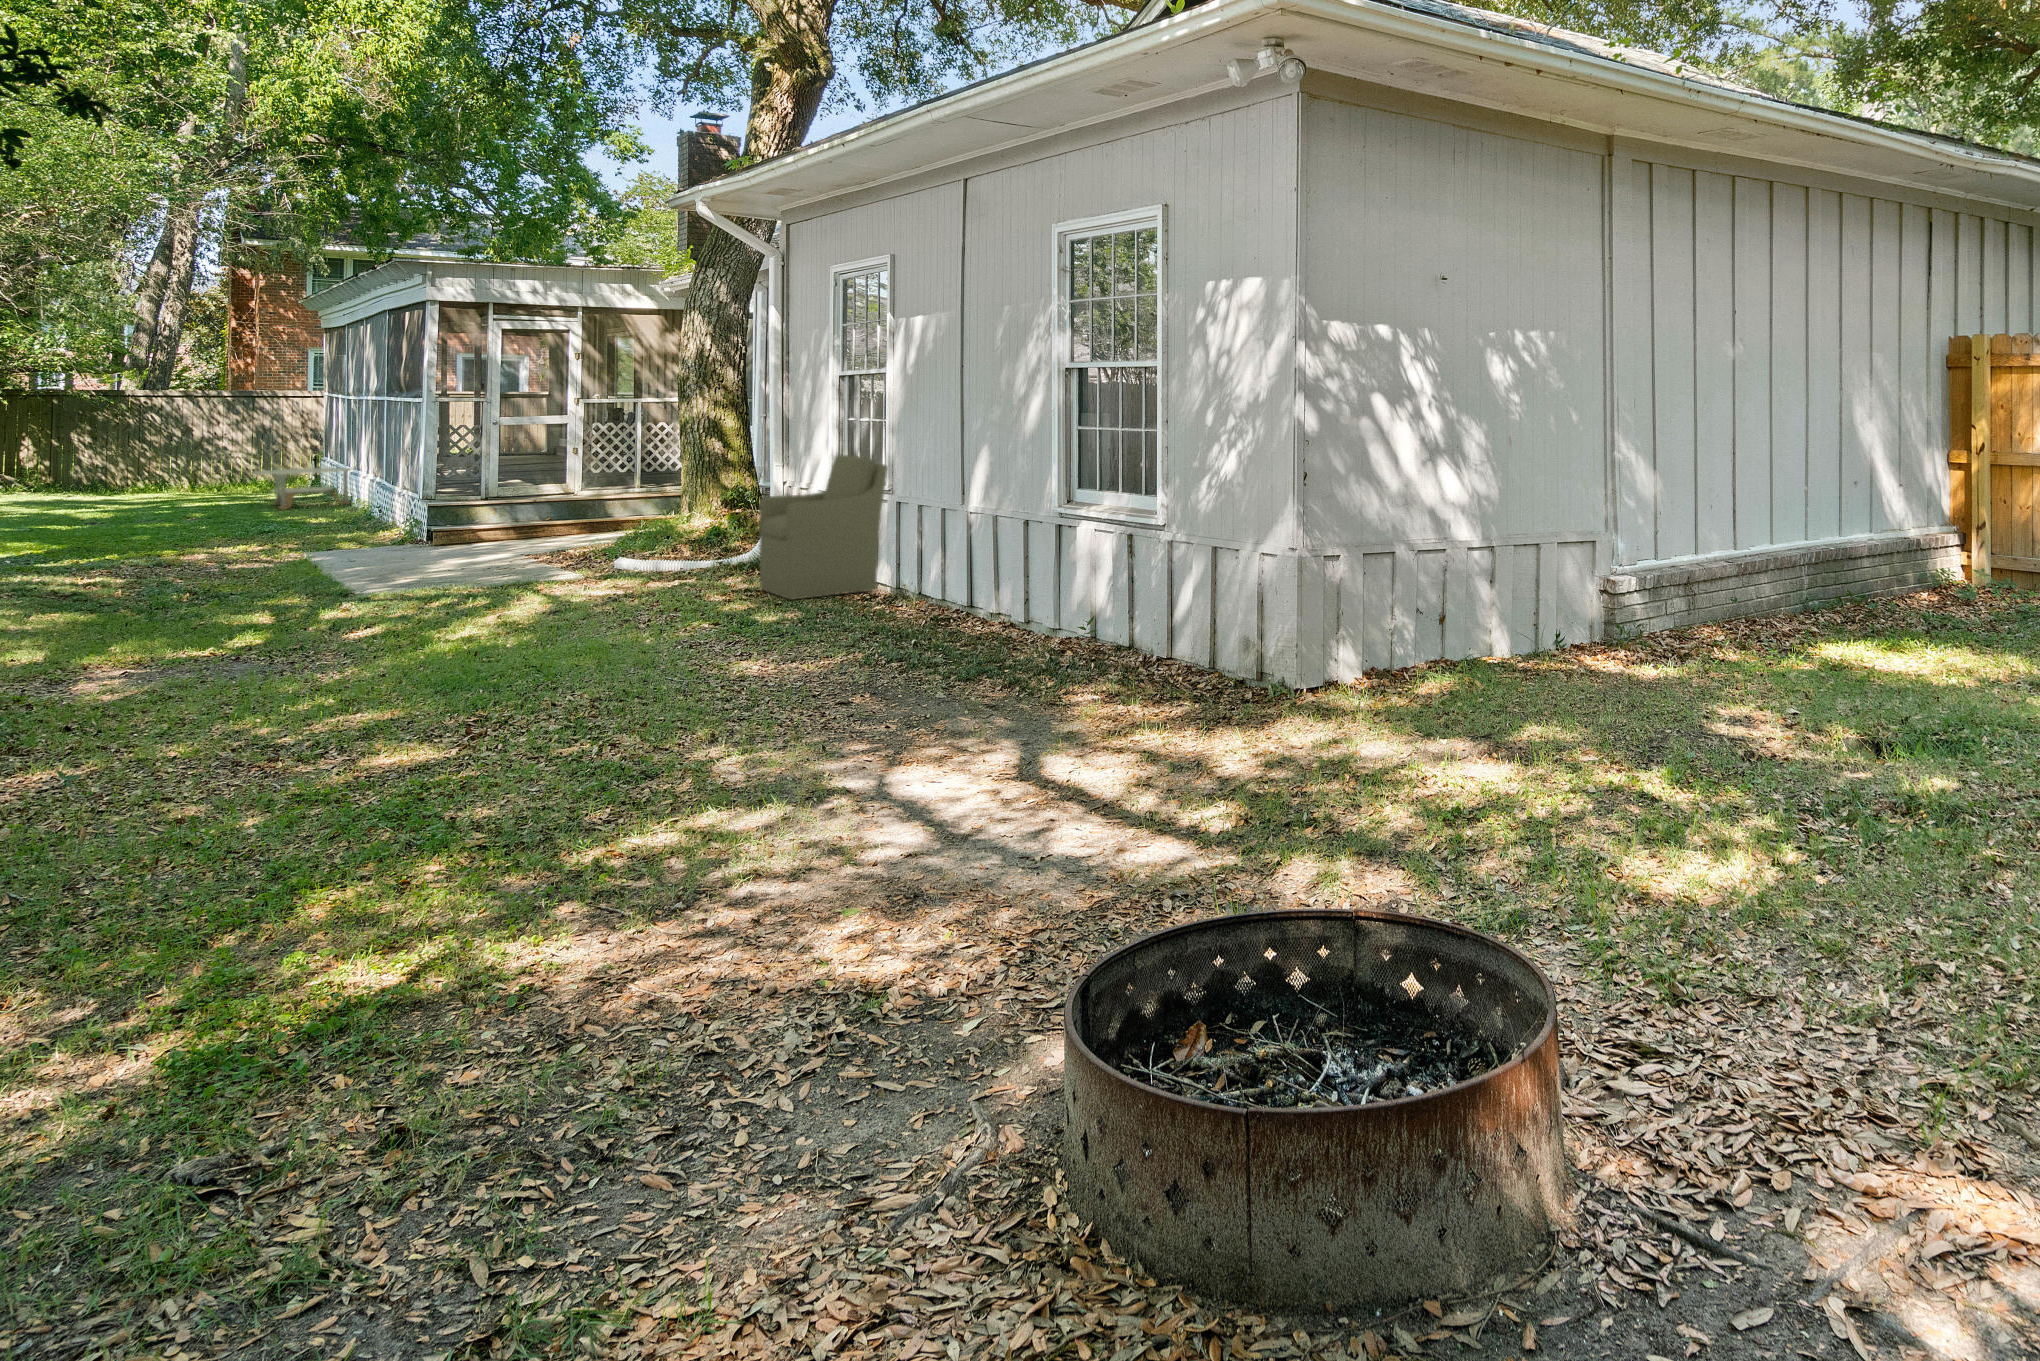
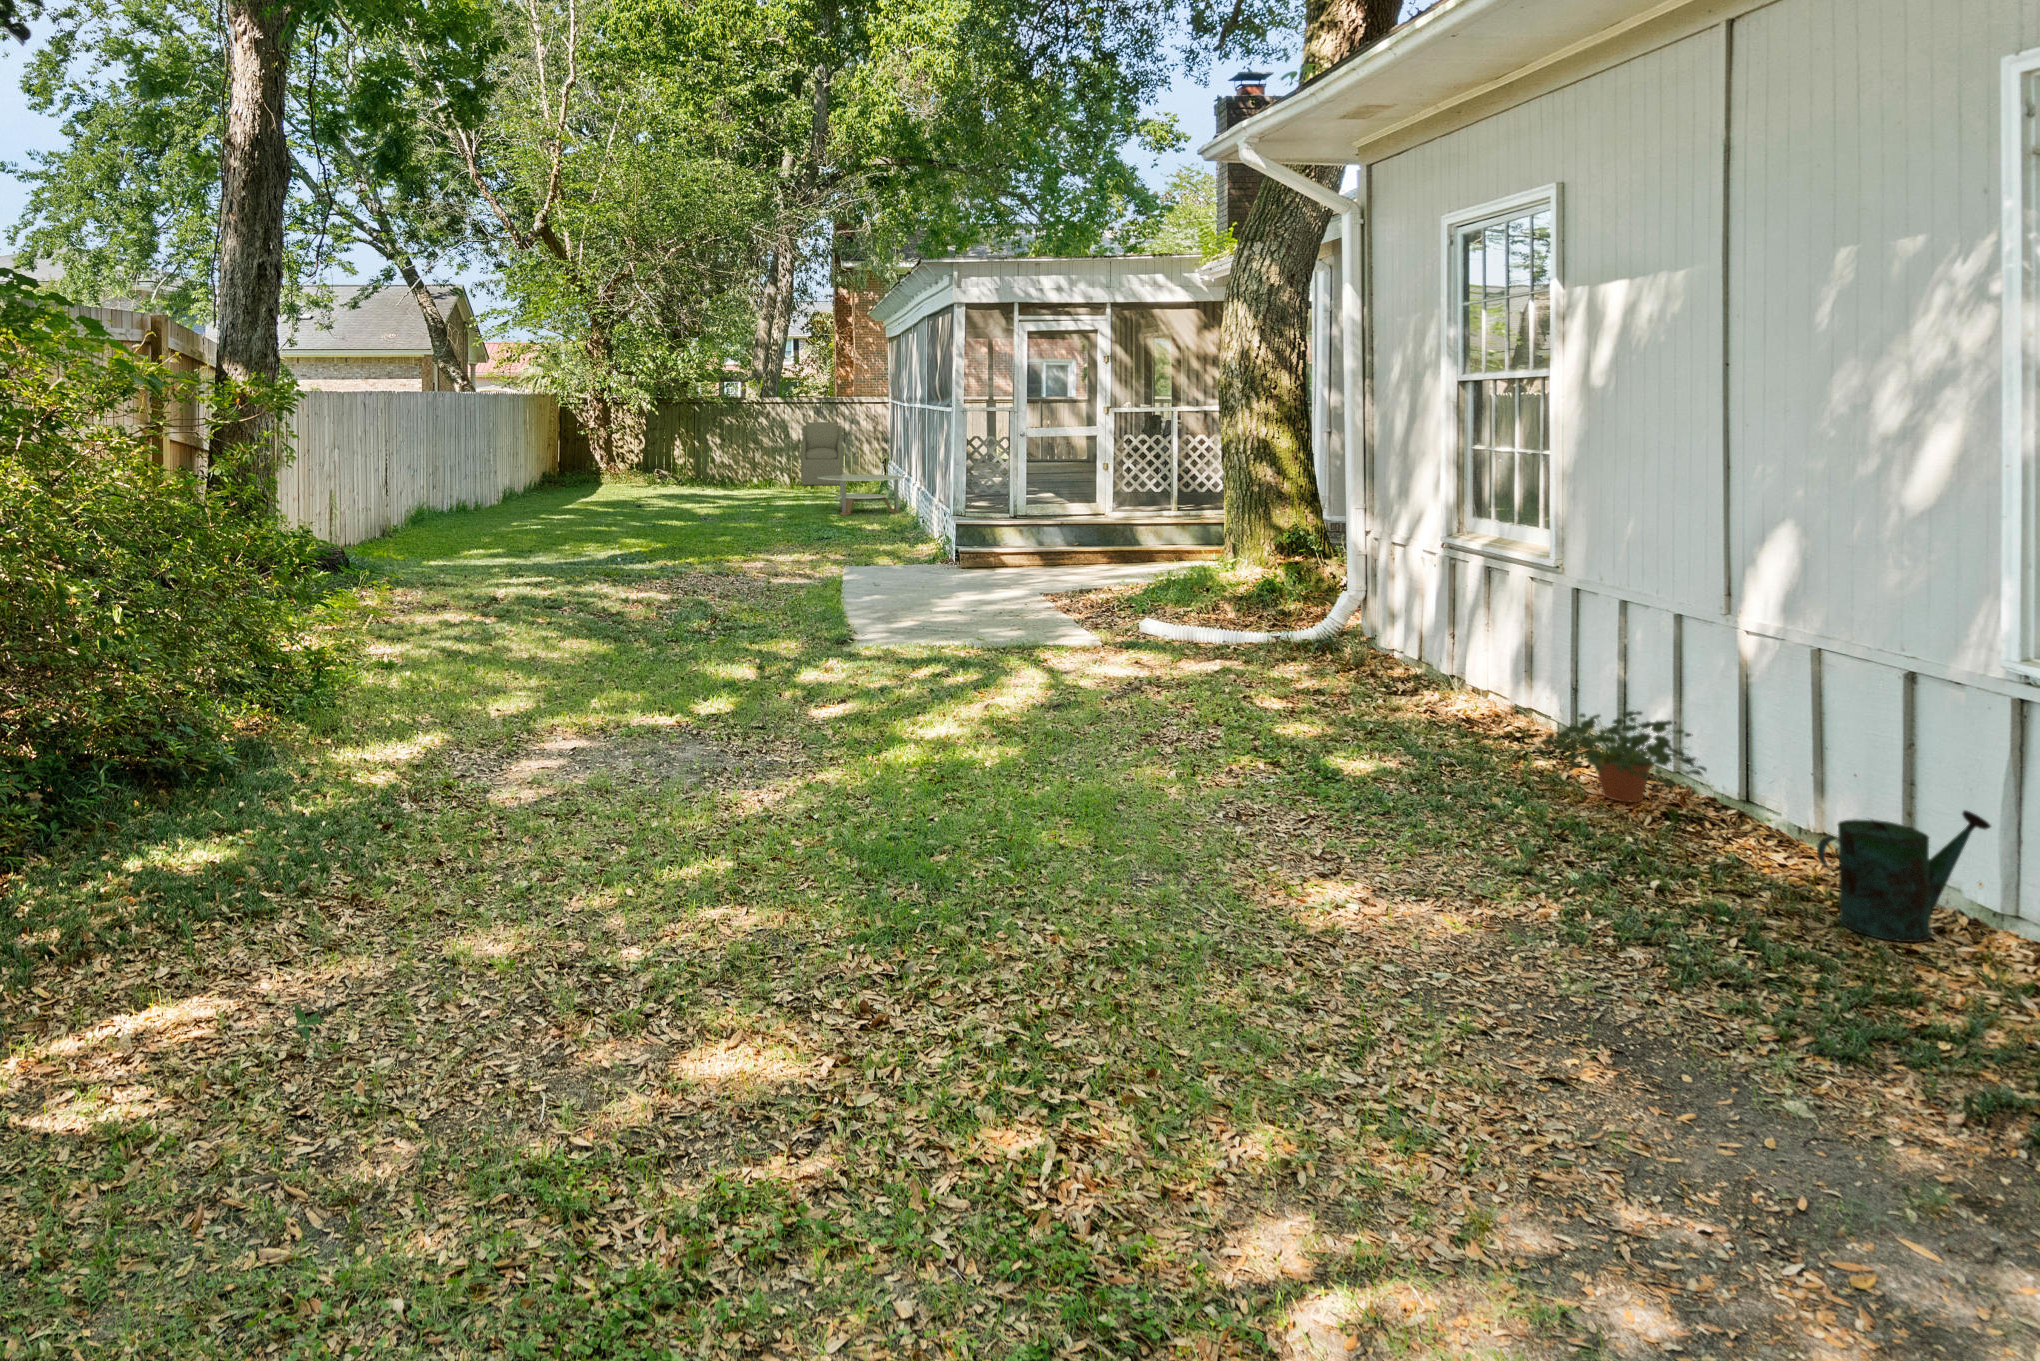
chair: present [759,455,888,600] -> present [801,422,843,485]
potted plant: none [871,565,957,615] -> present [1542,711,1707,802]
watering can: none [982,582,1056,646] -> present [1817,810,1991,942]

